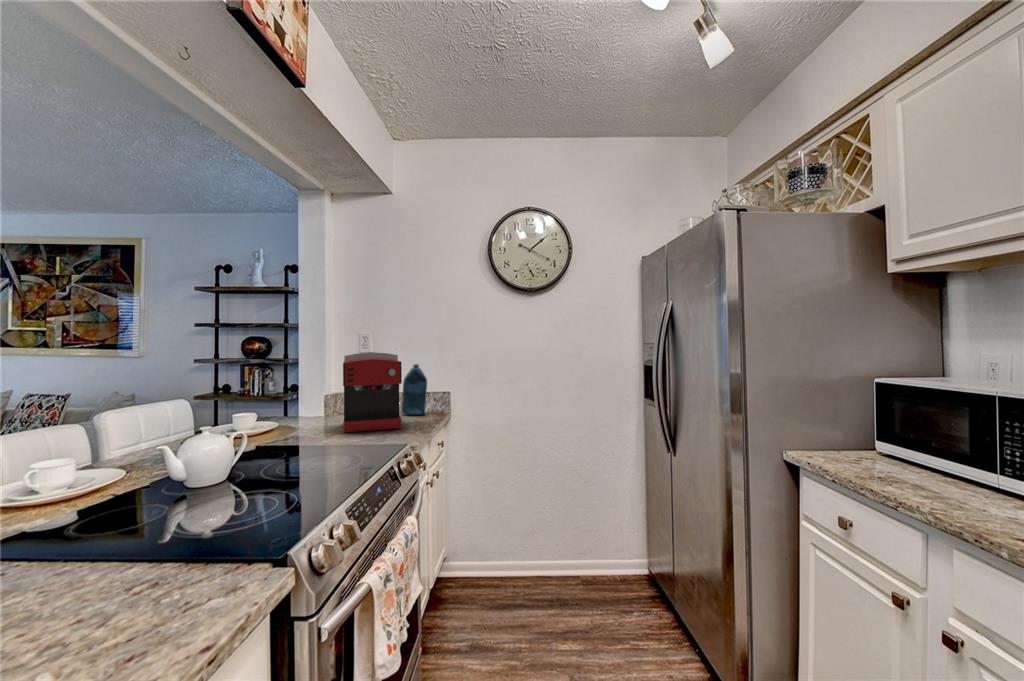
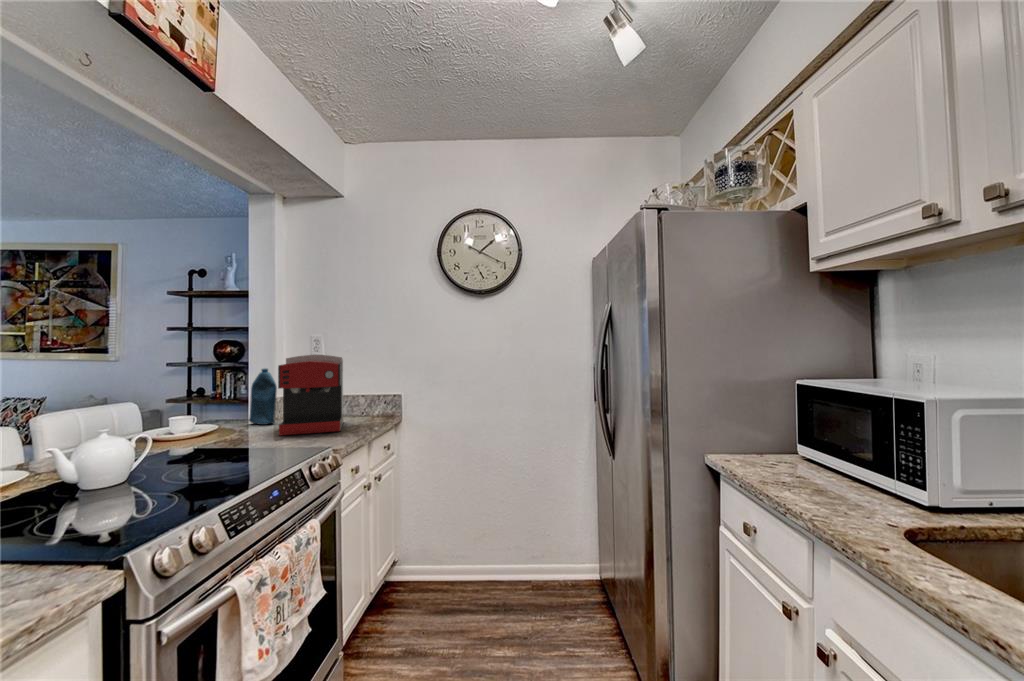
bottle: present [402,364,427,415] -> present [249,369,277,425]

